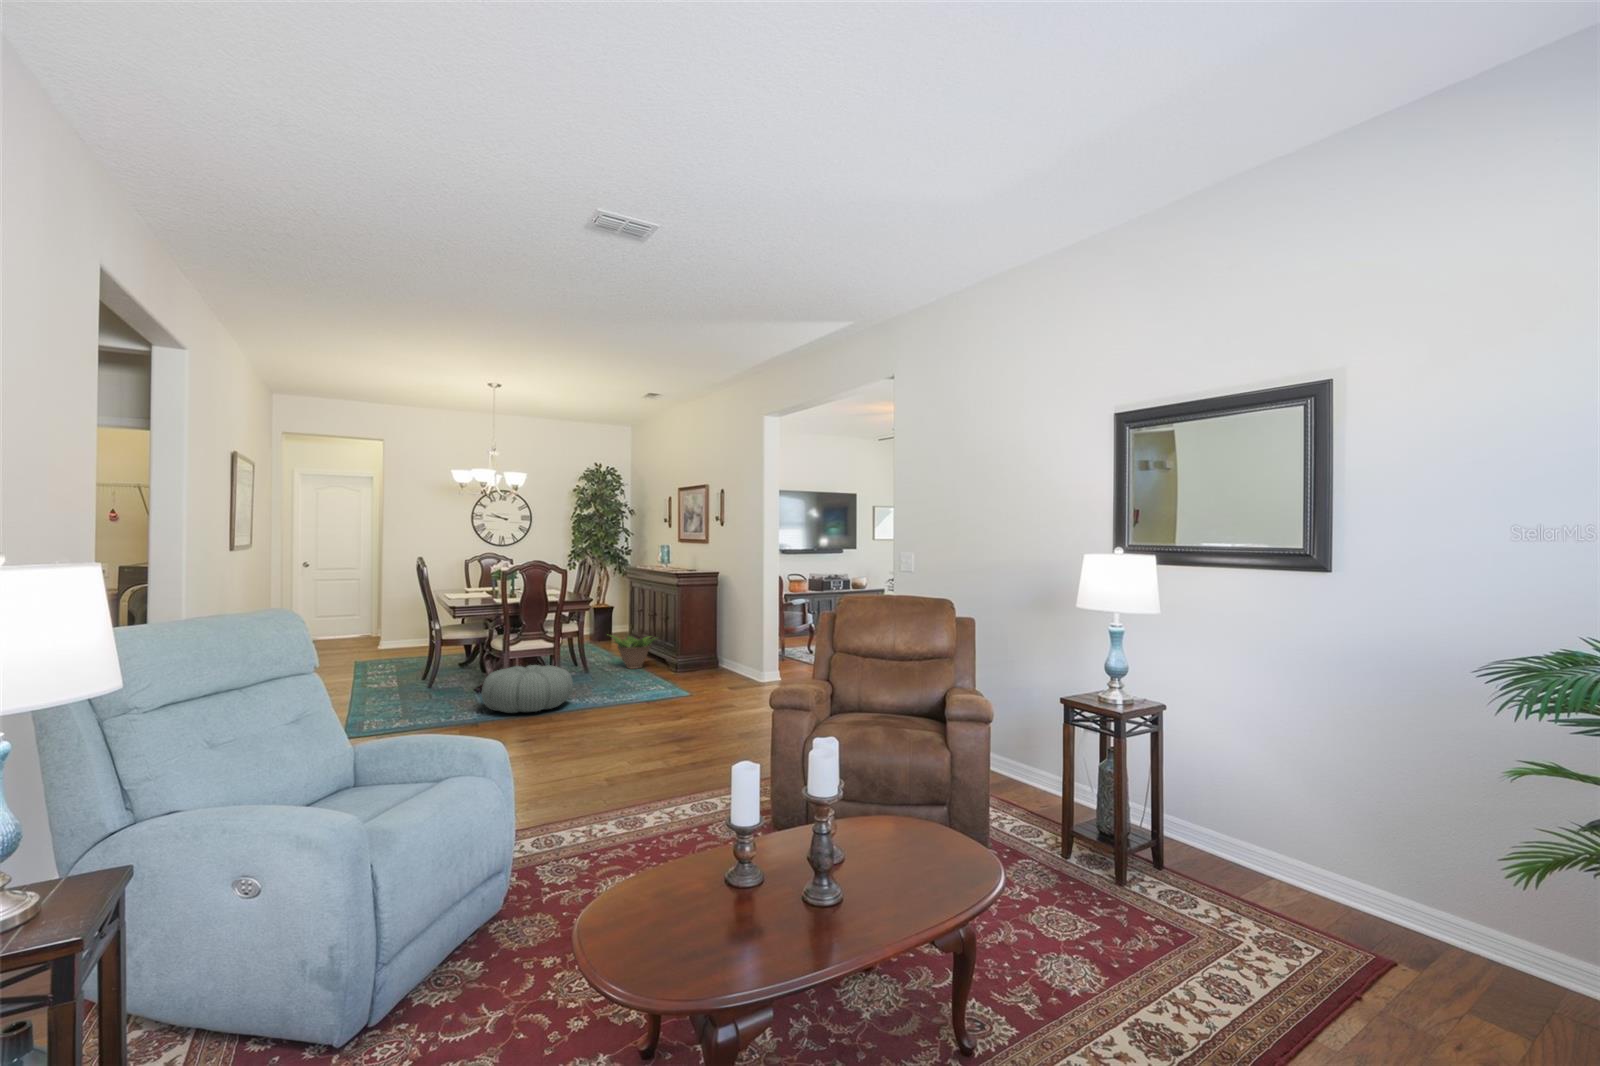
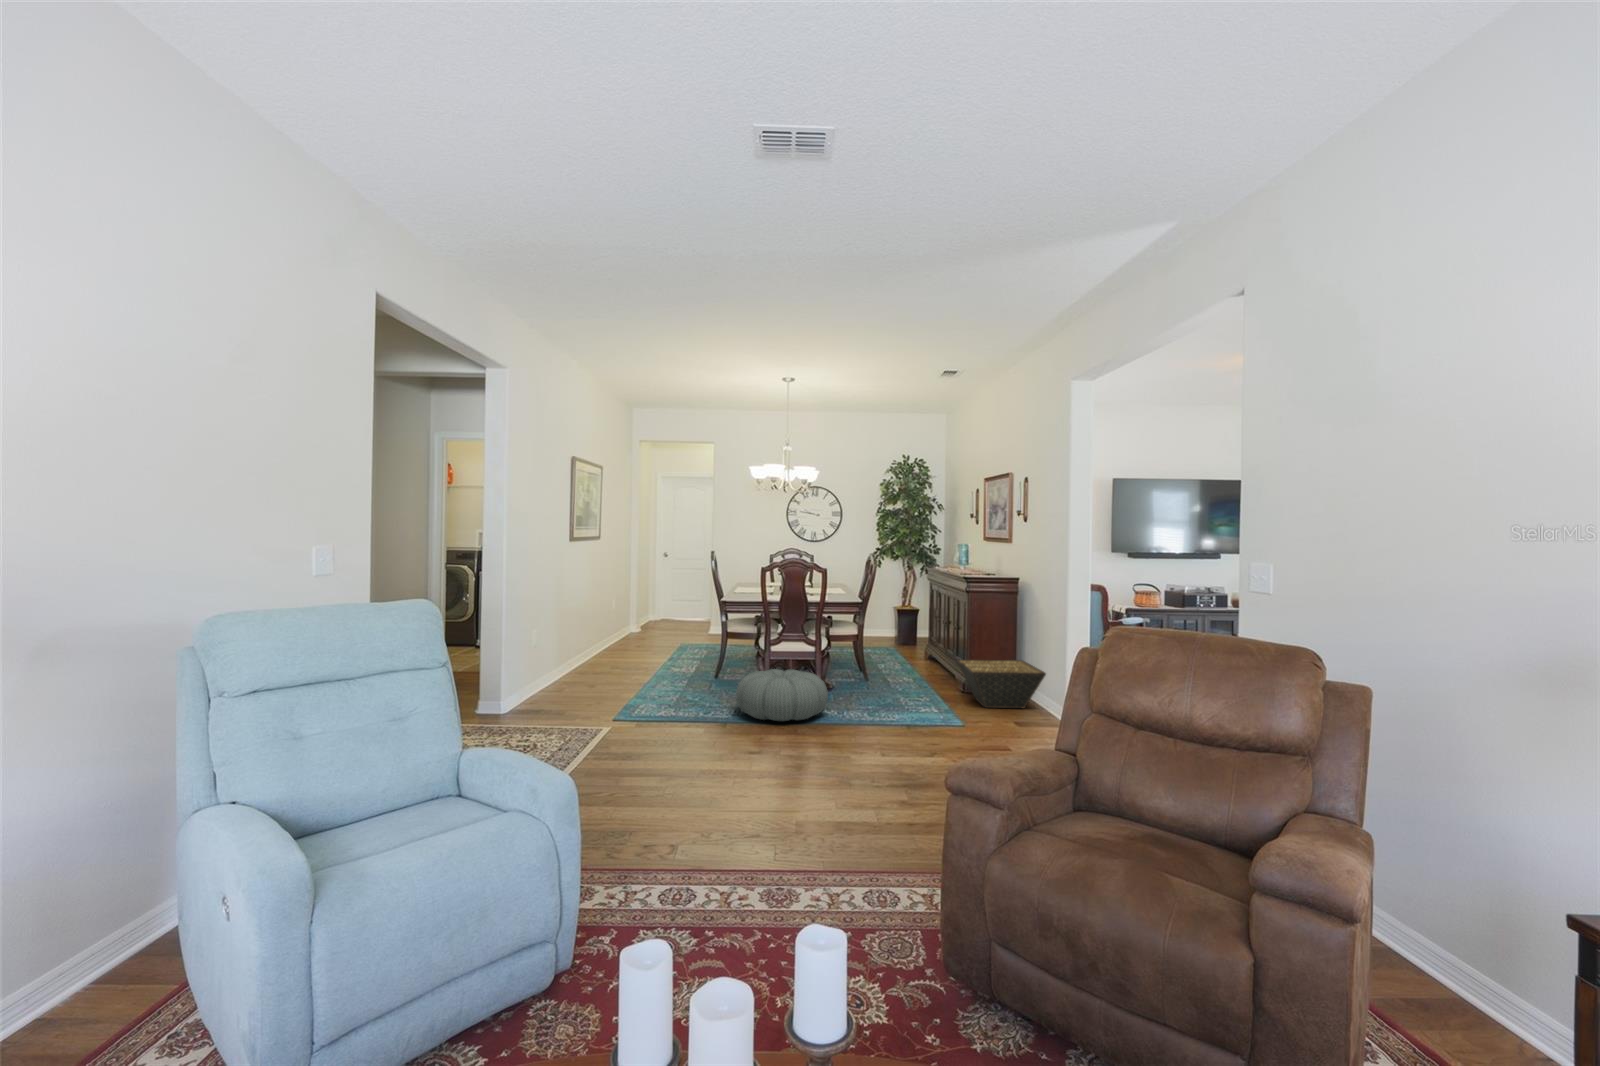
decorative plant: present [610,635,656,669] -> none [890,641,947,683]
basket: none [672,640,748,681] -> present [958,660,1046,708]

